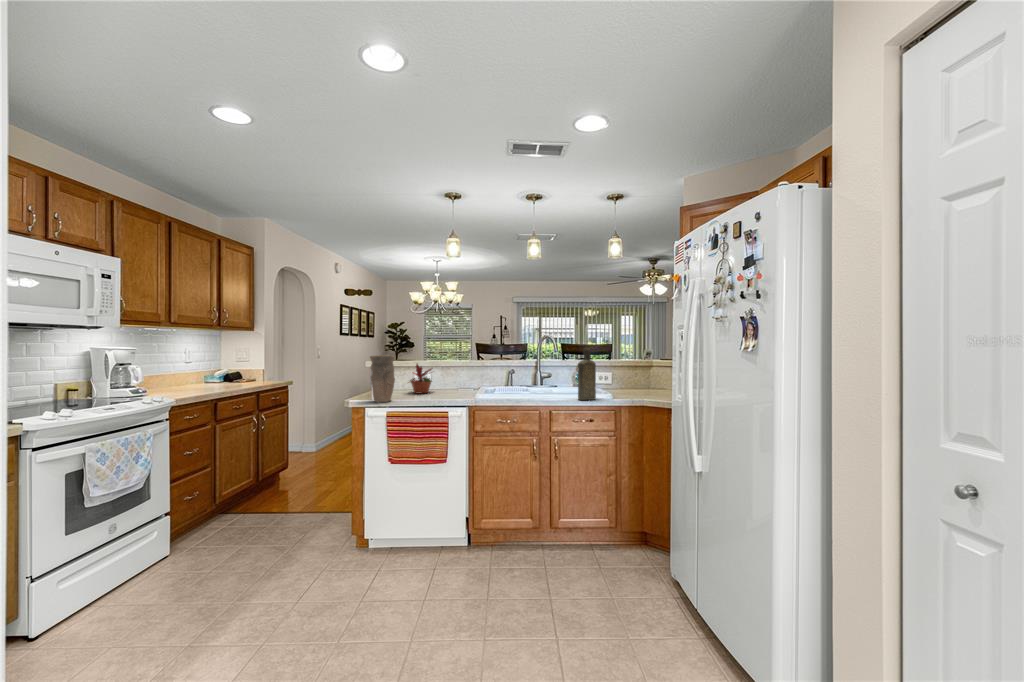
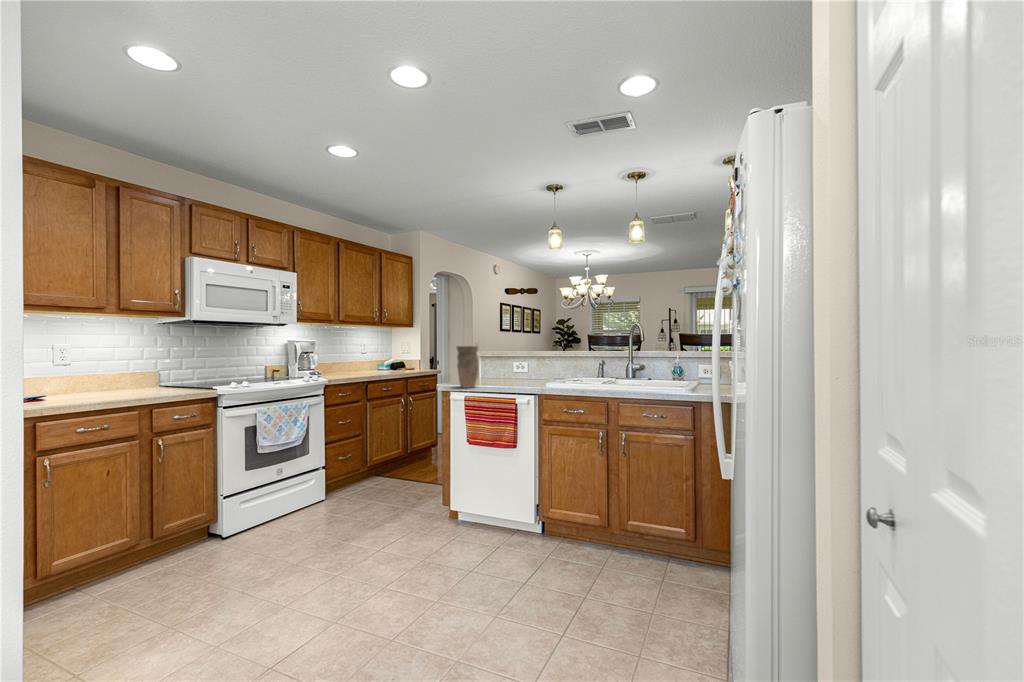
bottle: present [578,349,596,400] -> none [639,338,663,393]
potted plant: present [408,364,432,394] -> none [494,353,528,382]

